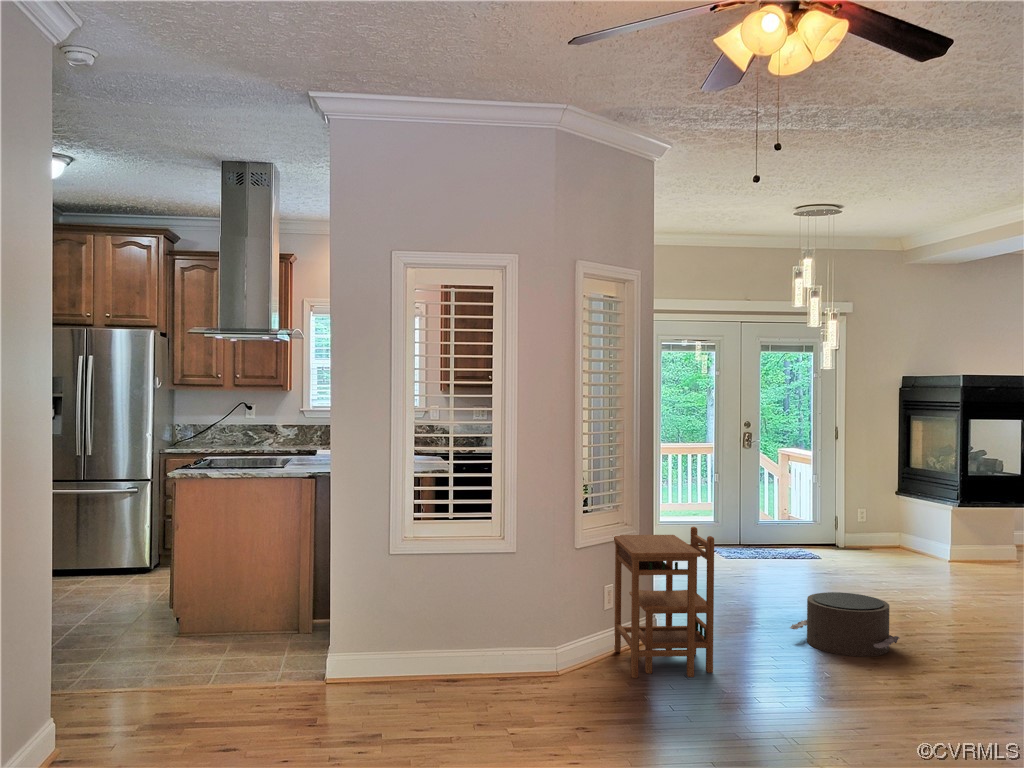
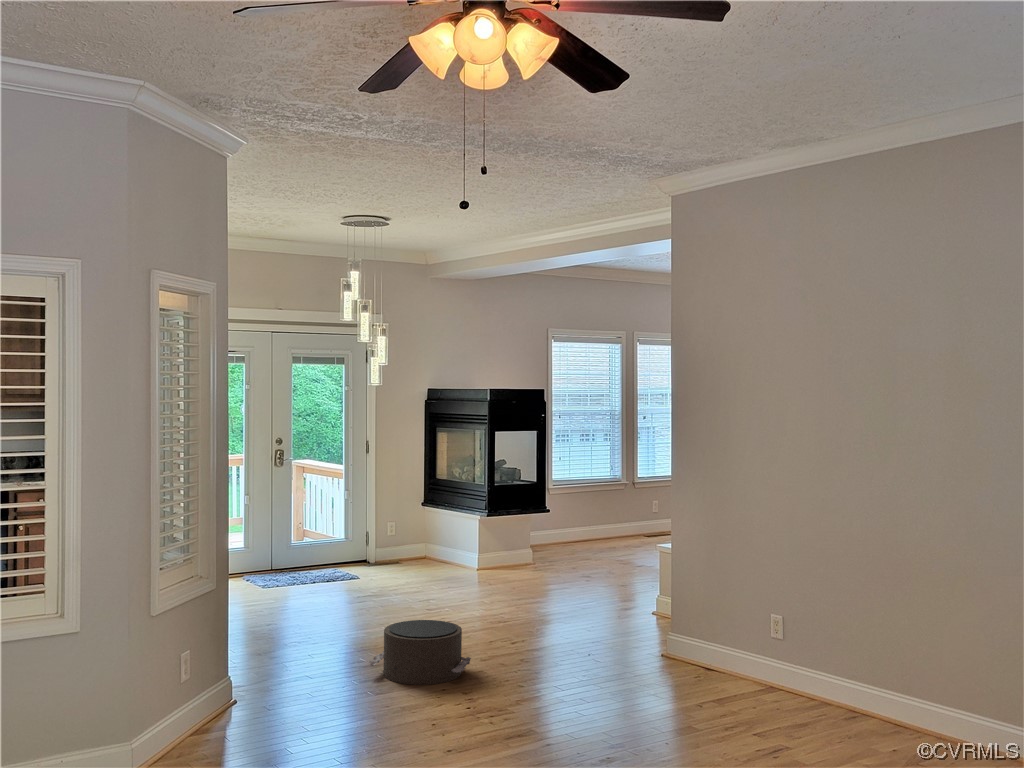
side table: present [614,527,714,678] -> none [184,571,309,753]

